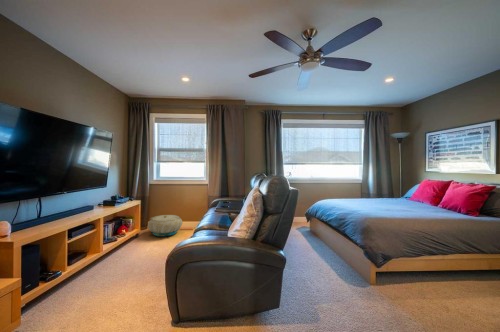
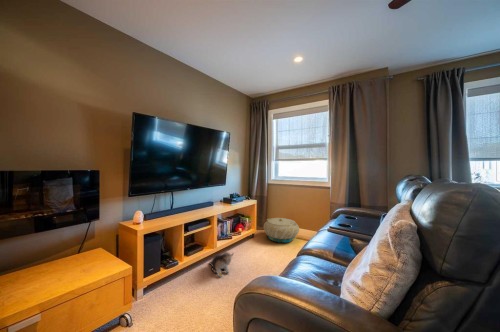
plush toy: none [96,248,132,274] -> present [209,252,233,277]

